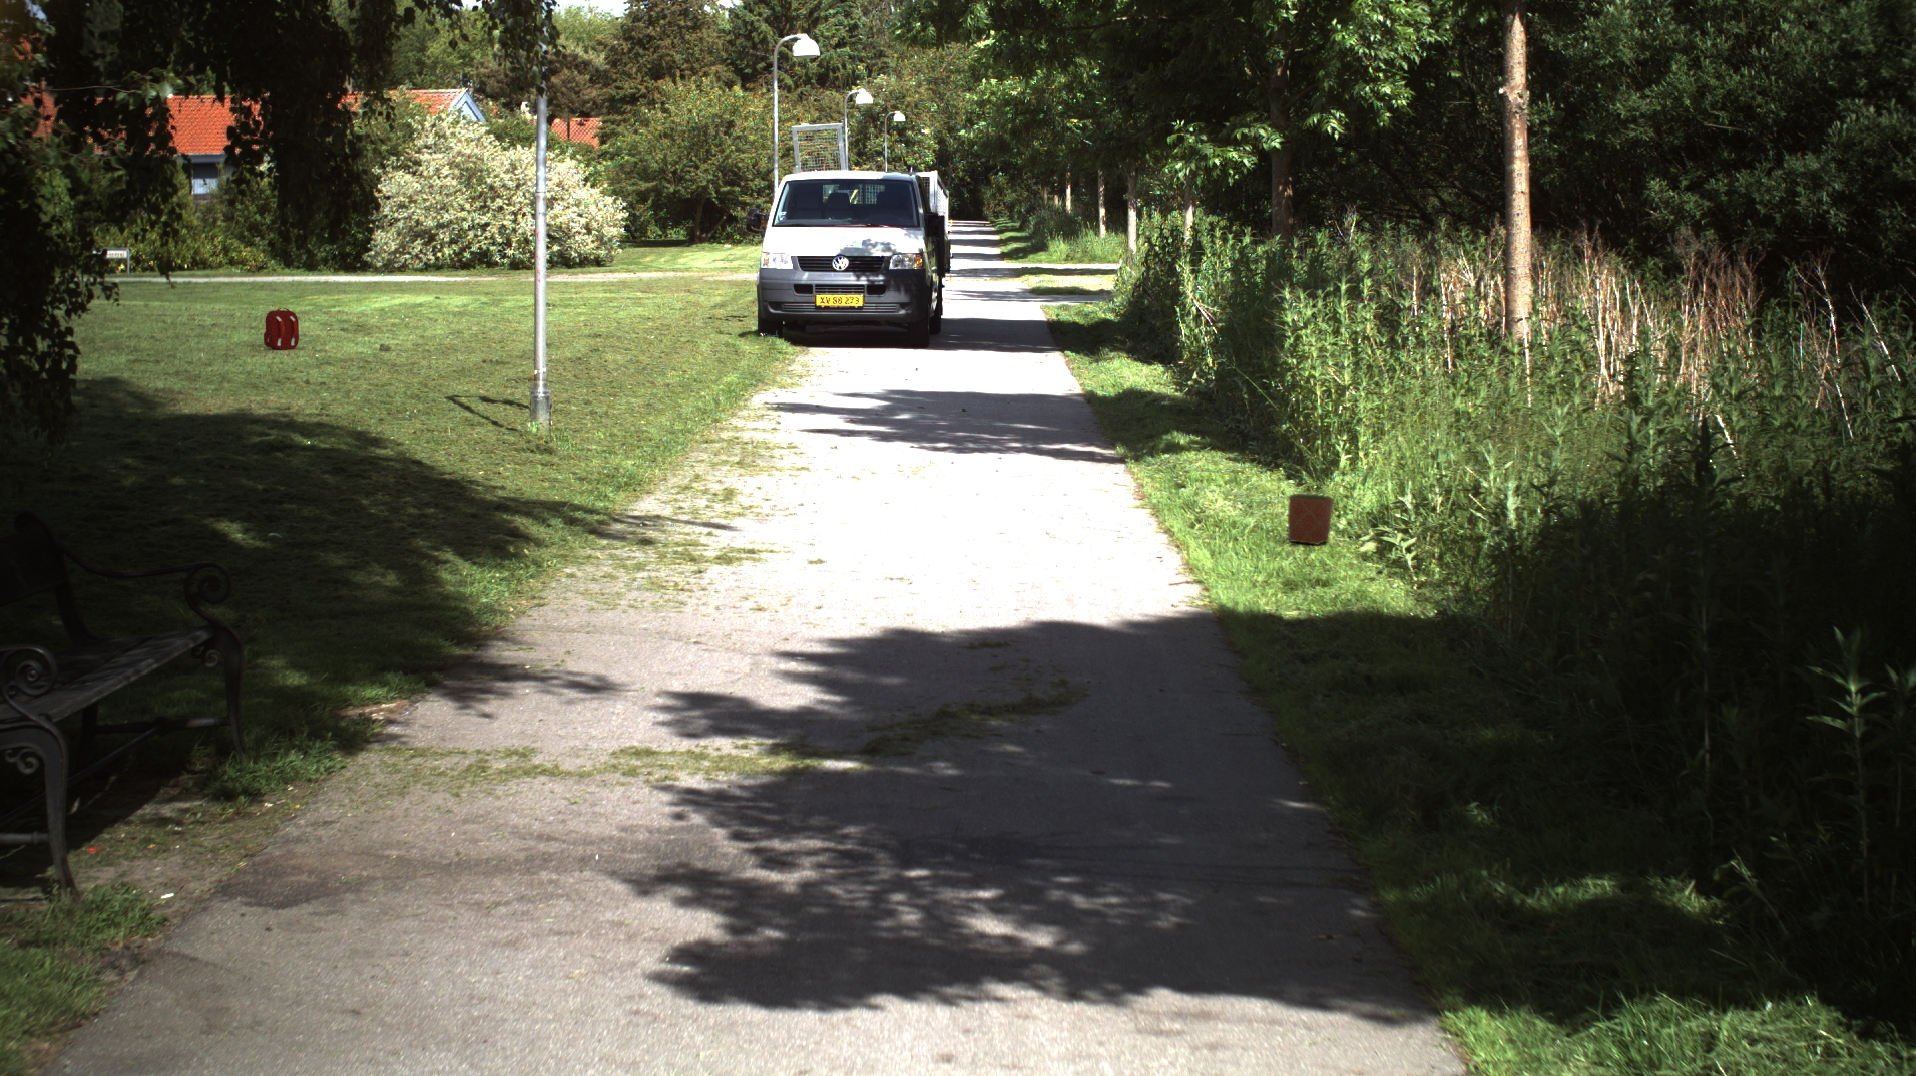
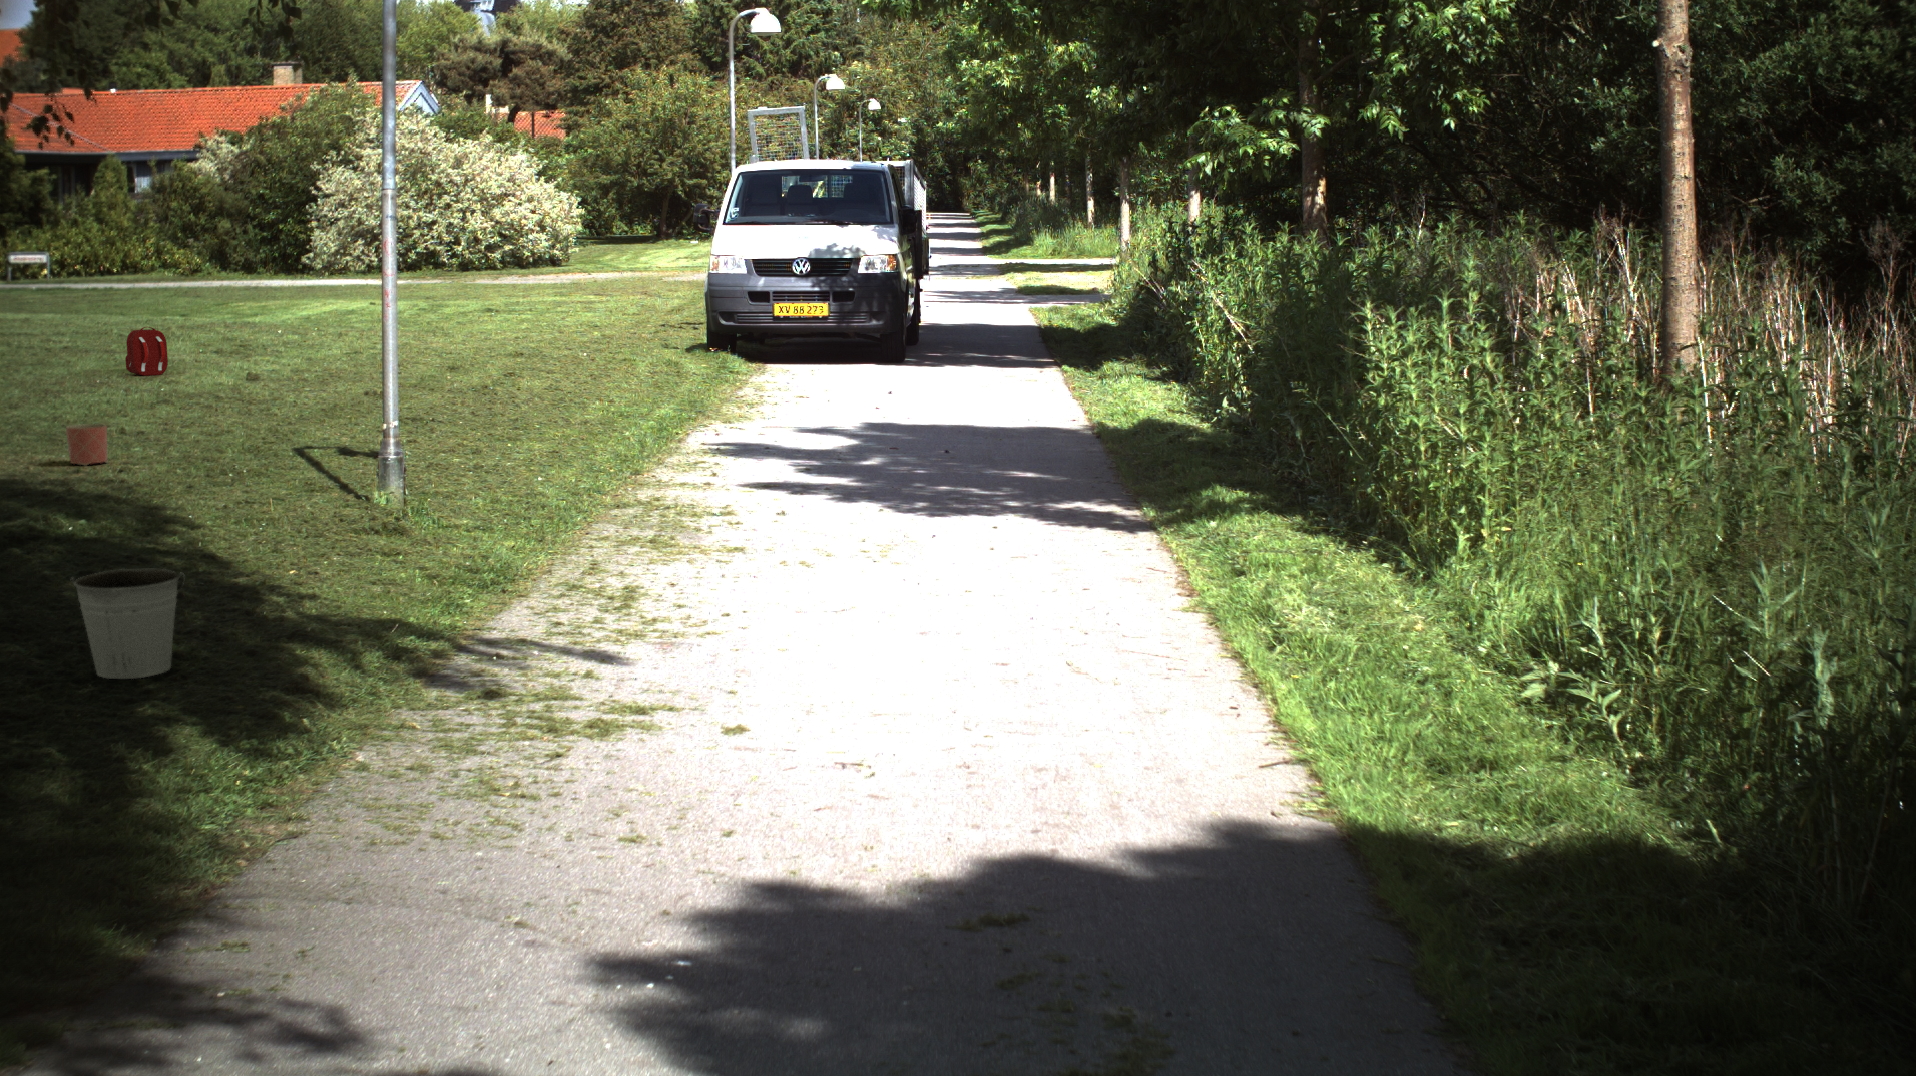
bucket: none [362,455,436,528] -> present [71,569,185,679]
planter: present [1288,494,1333,545] -> present [66,424,107,466]

